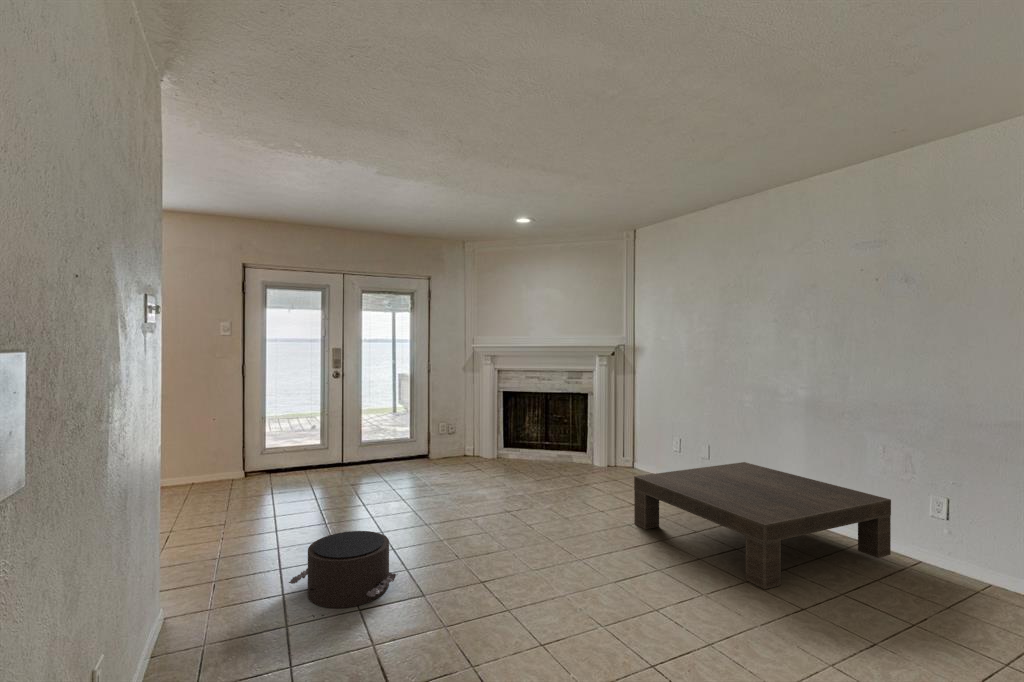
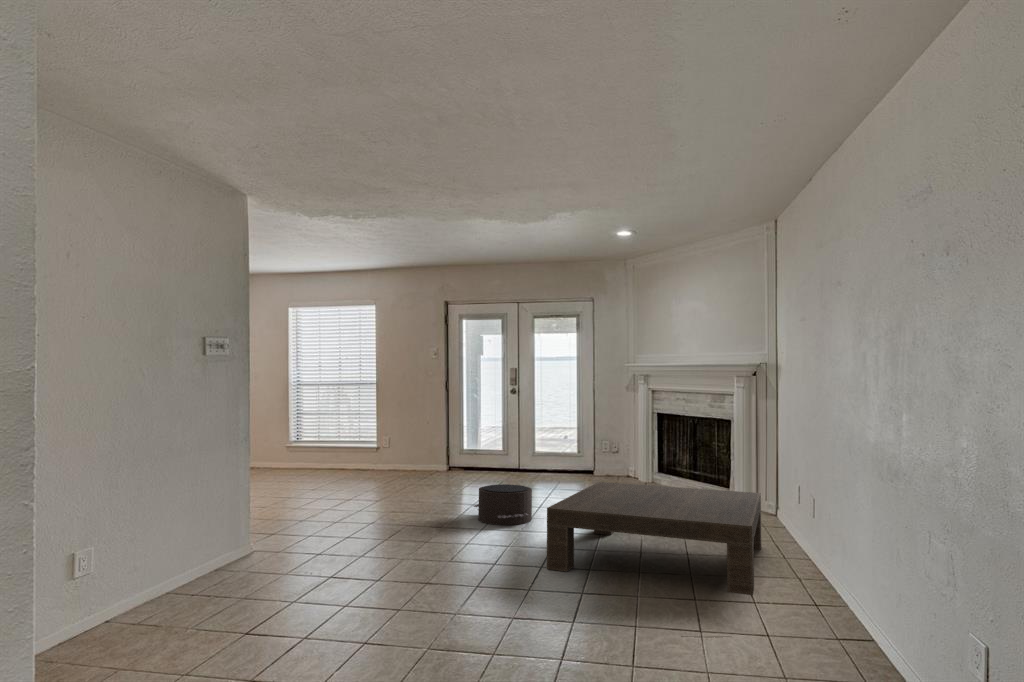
pouf: present [289,531,398,608] -> present [474,484,532,525]

